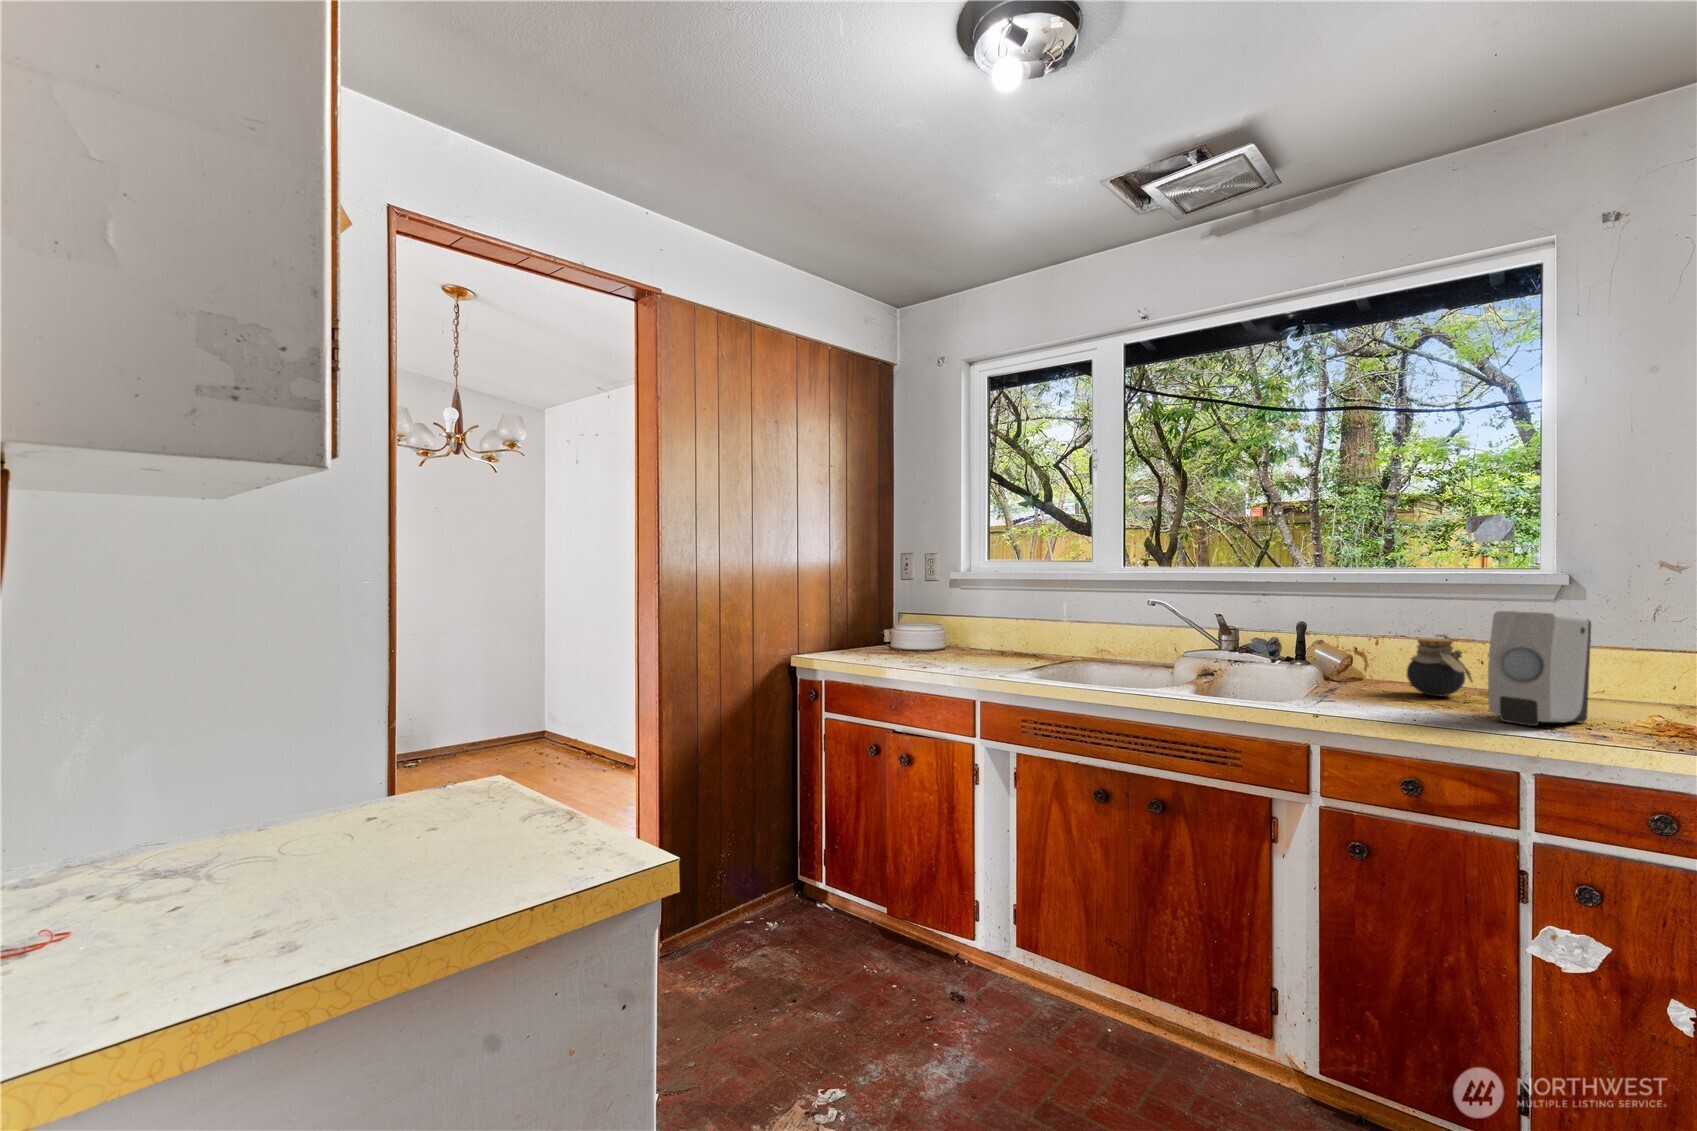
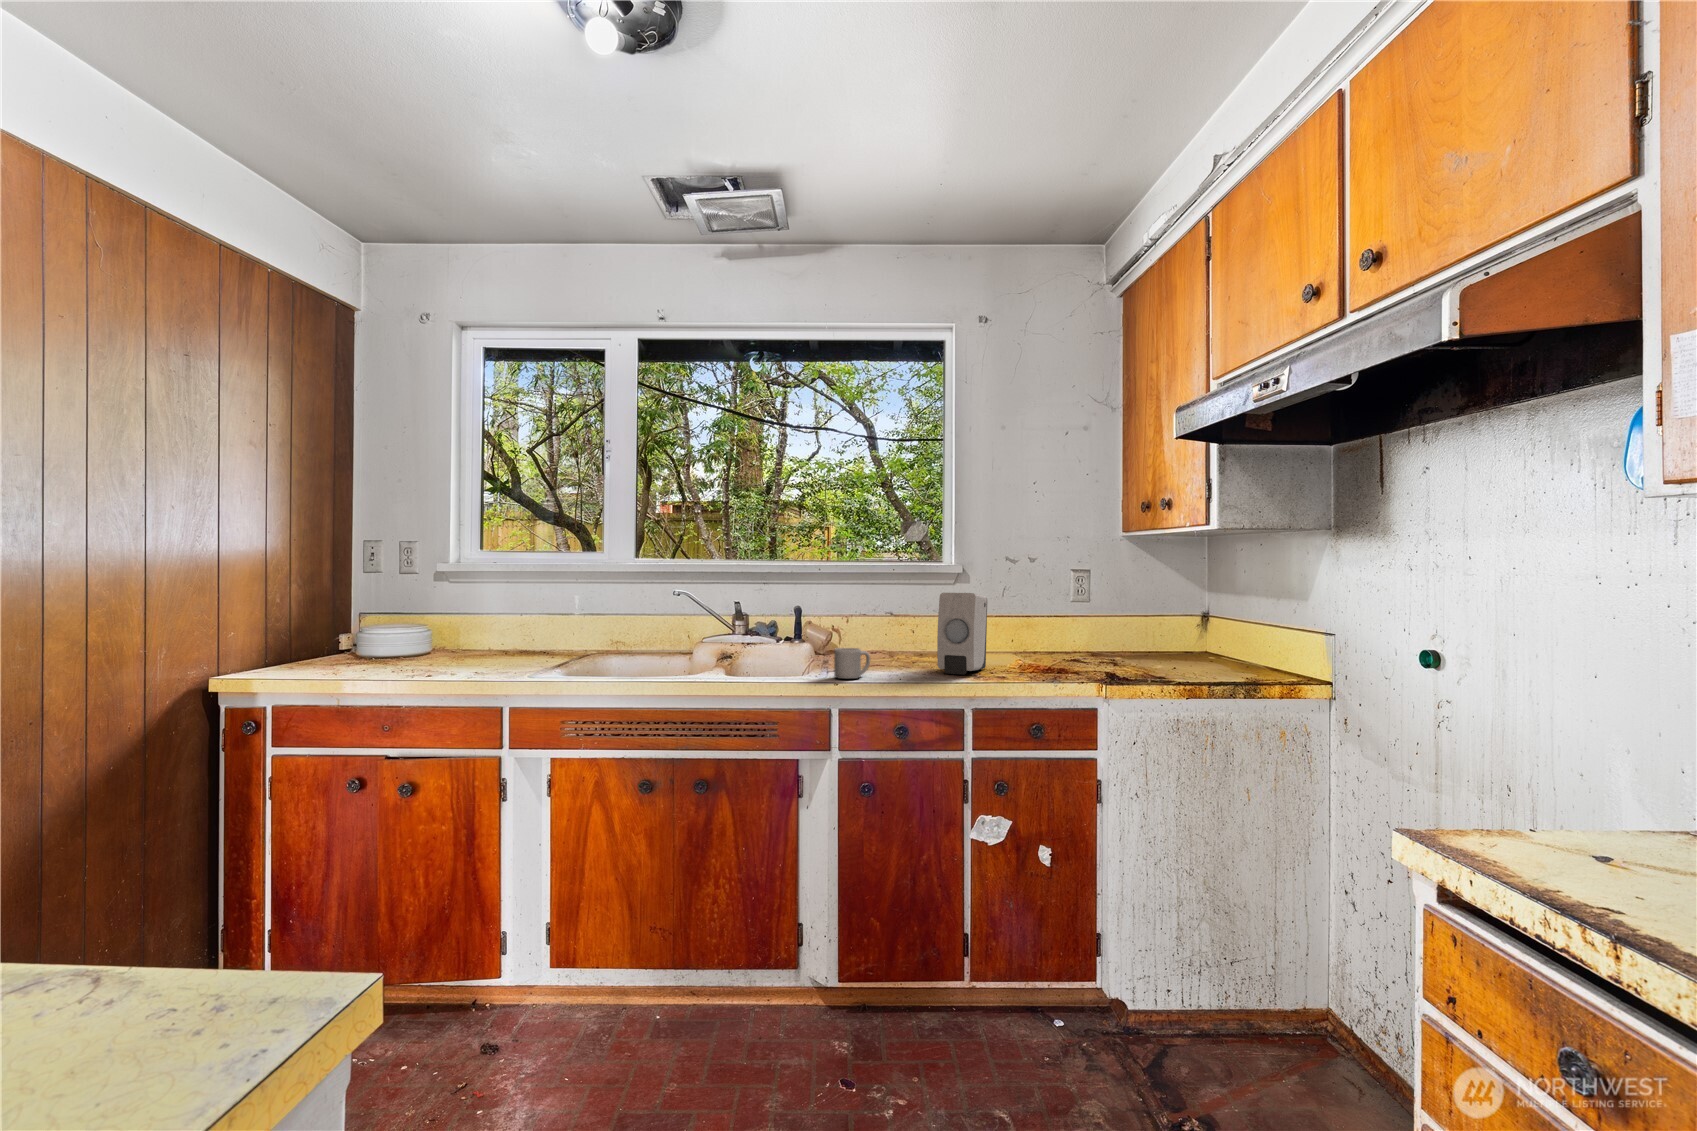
jar: present [1407,639,1473,696] -> none [875,616,916,660]
mug: none [1320,674,1375,713] -> present [834,648,870,679]

